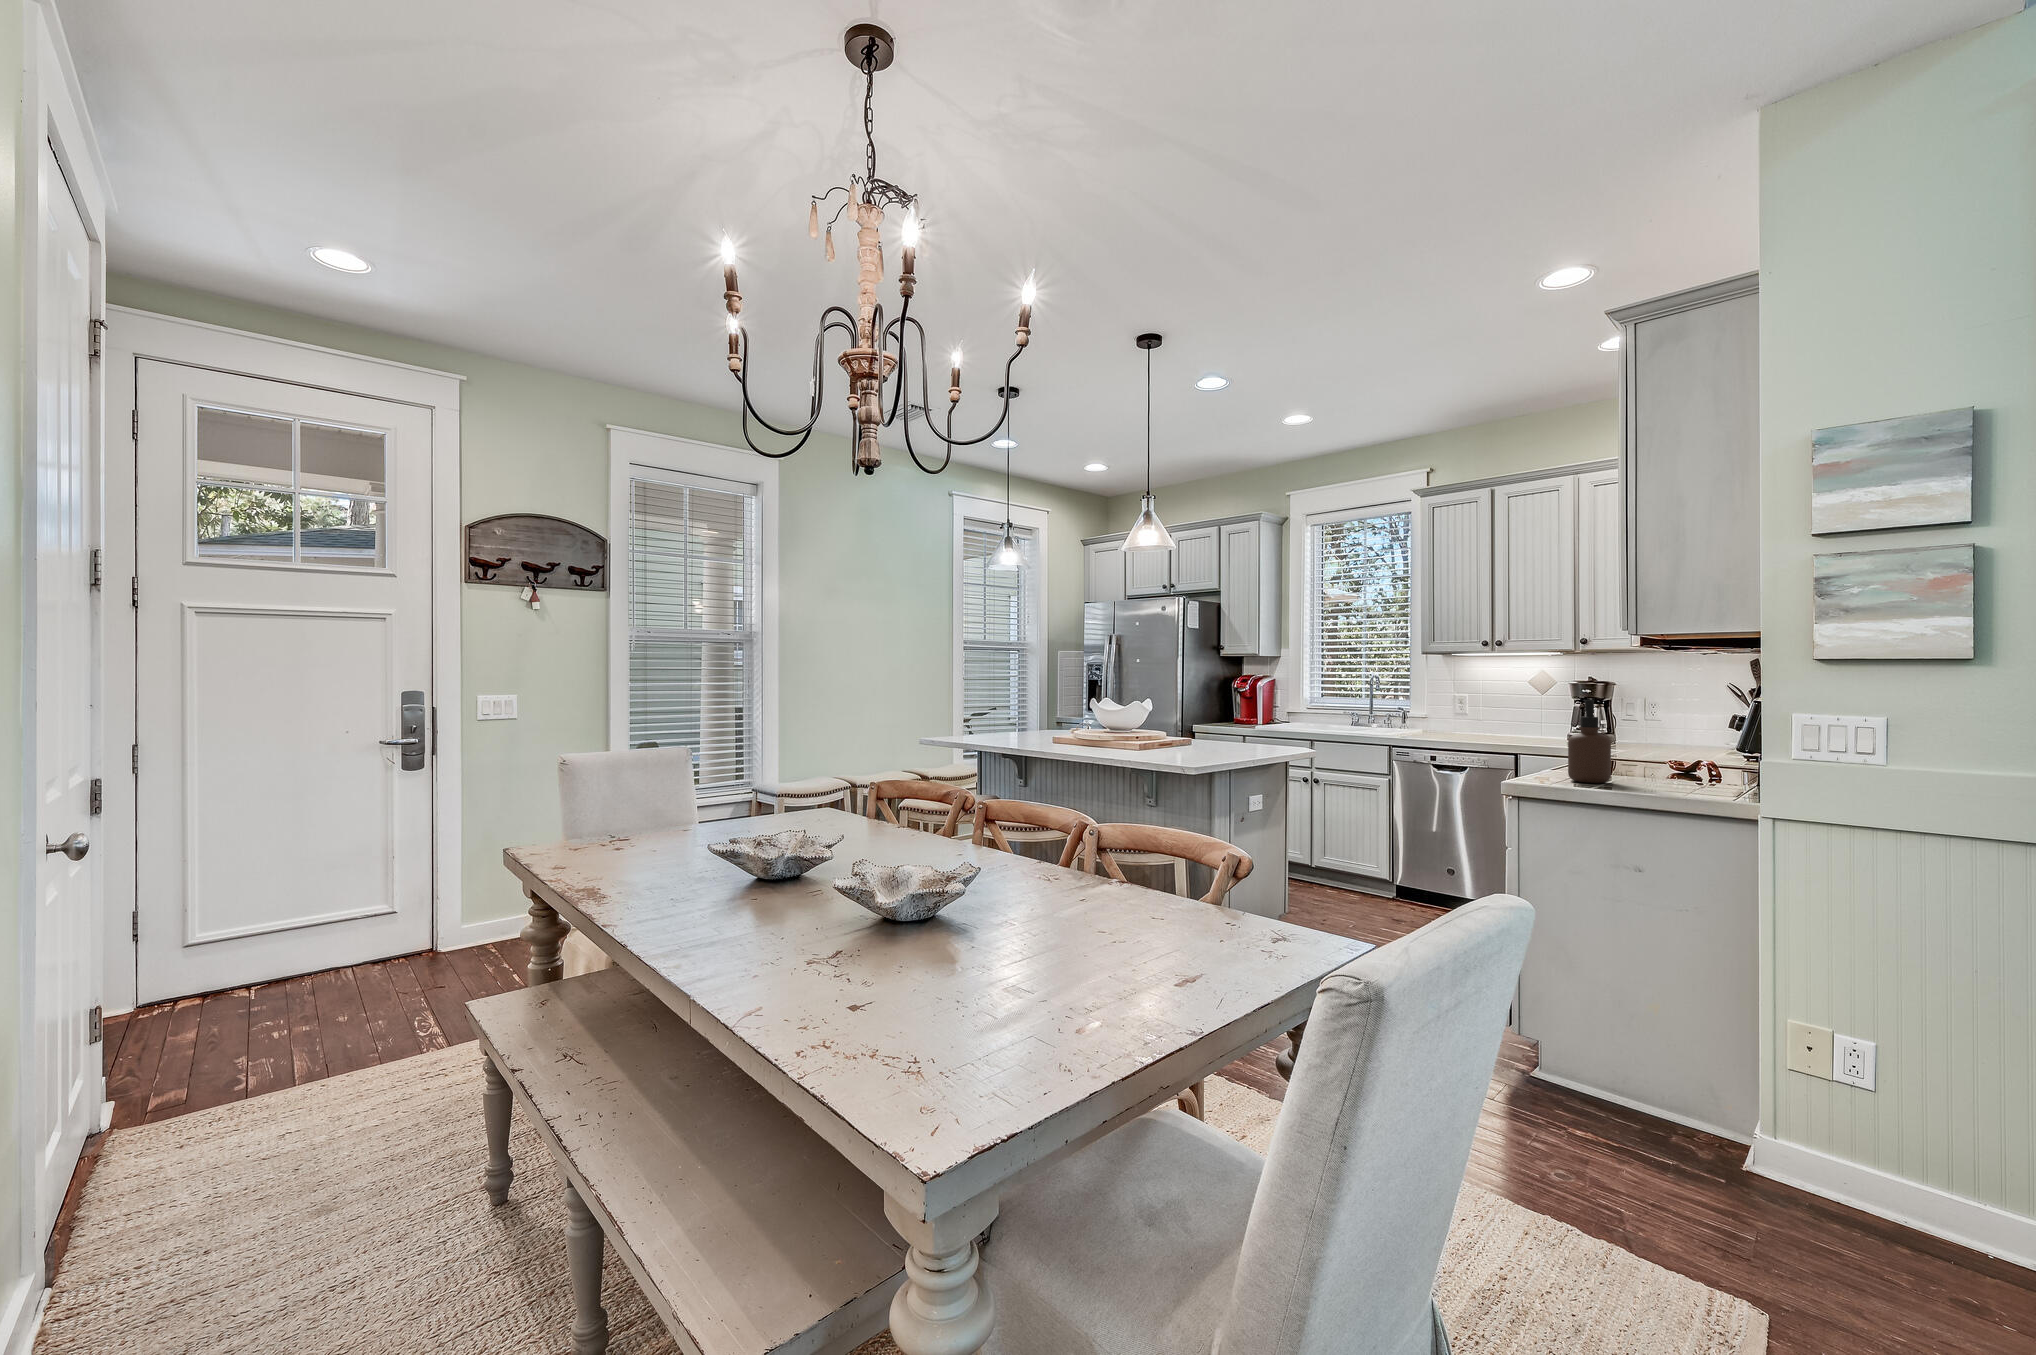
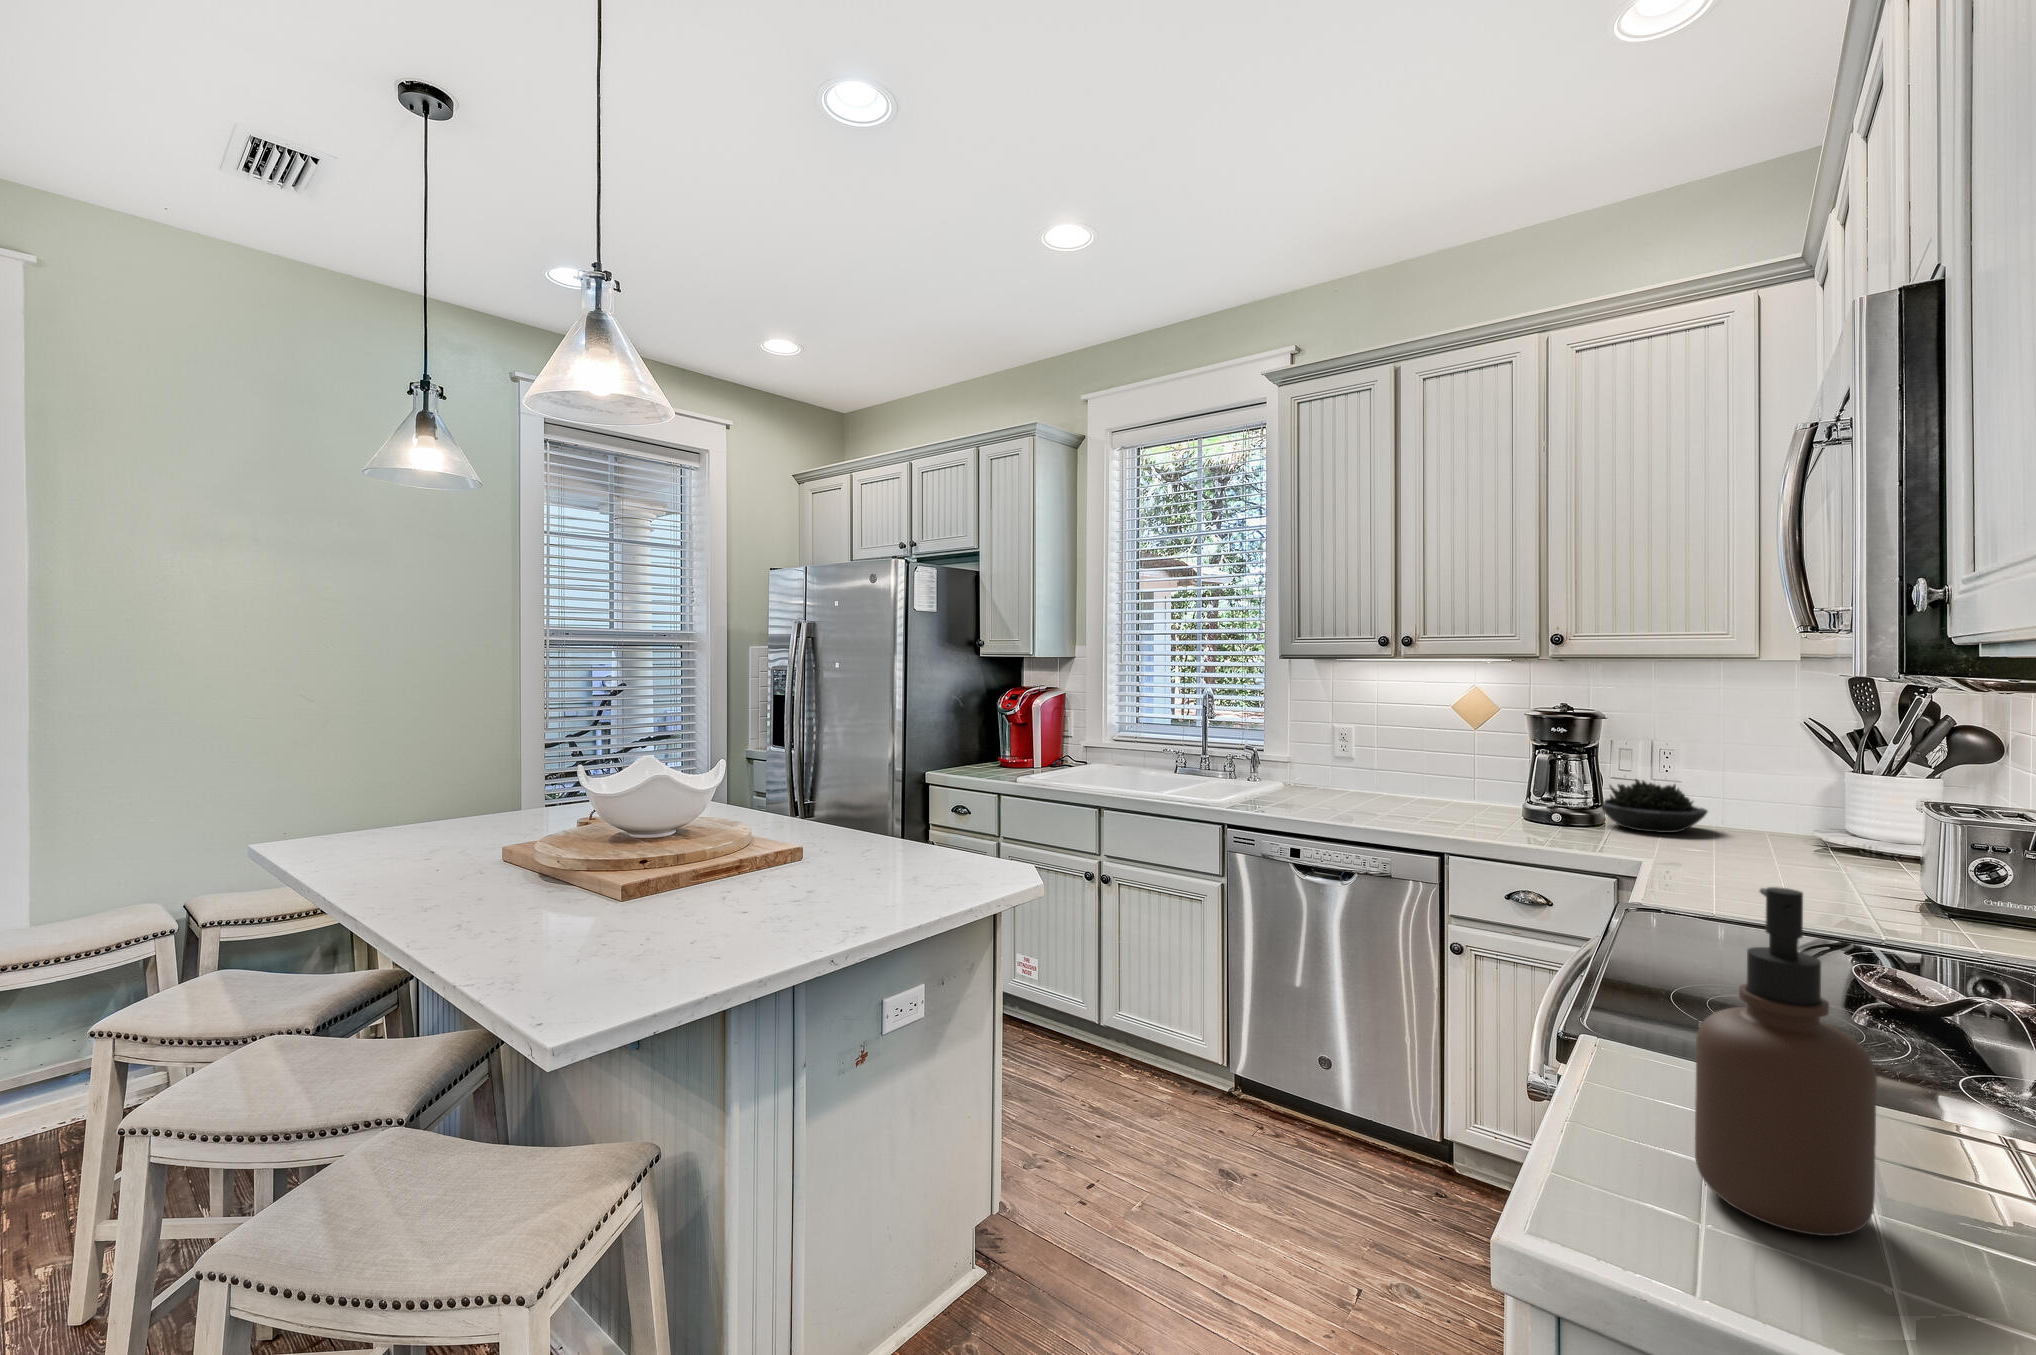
succulent plant: none [1608,717,1671,745] -> present [1603,780,1708,833]

